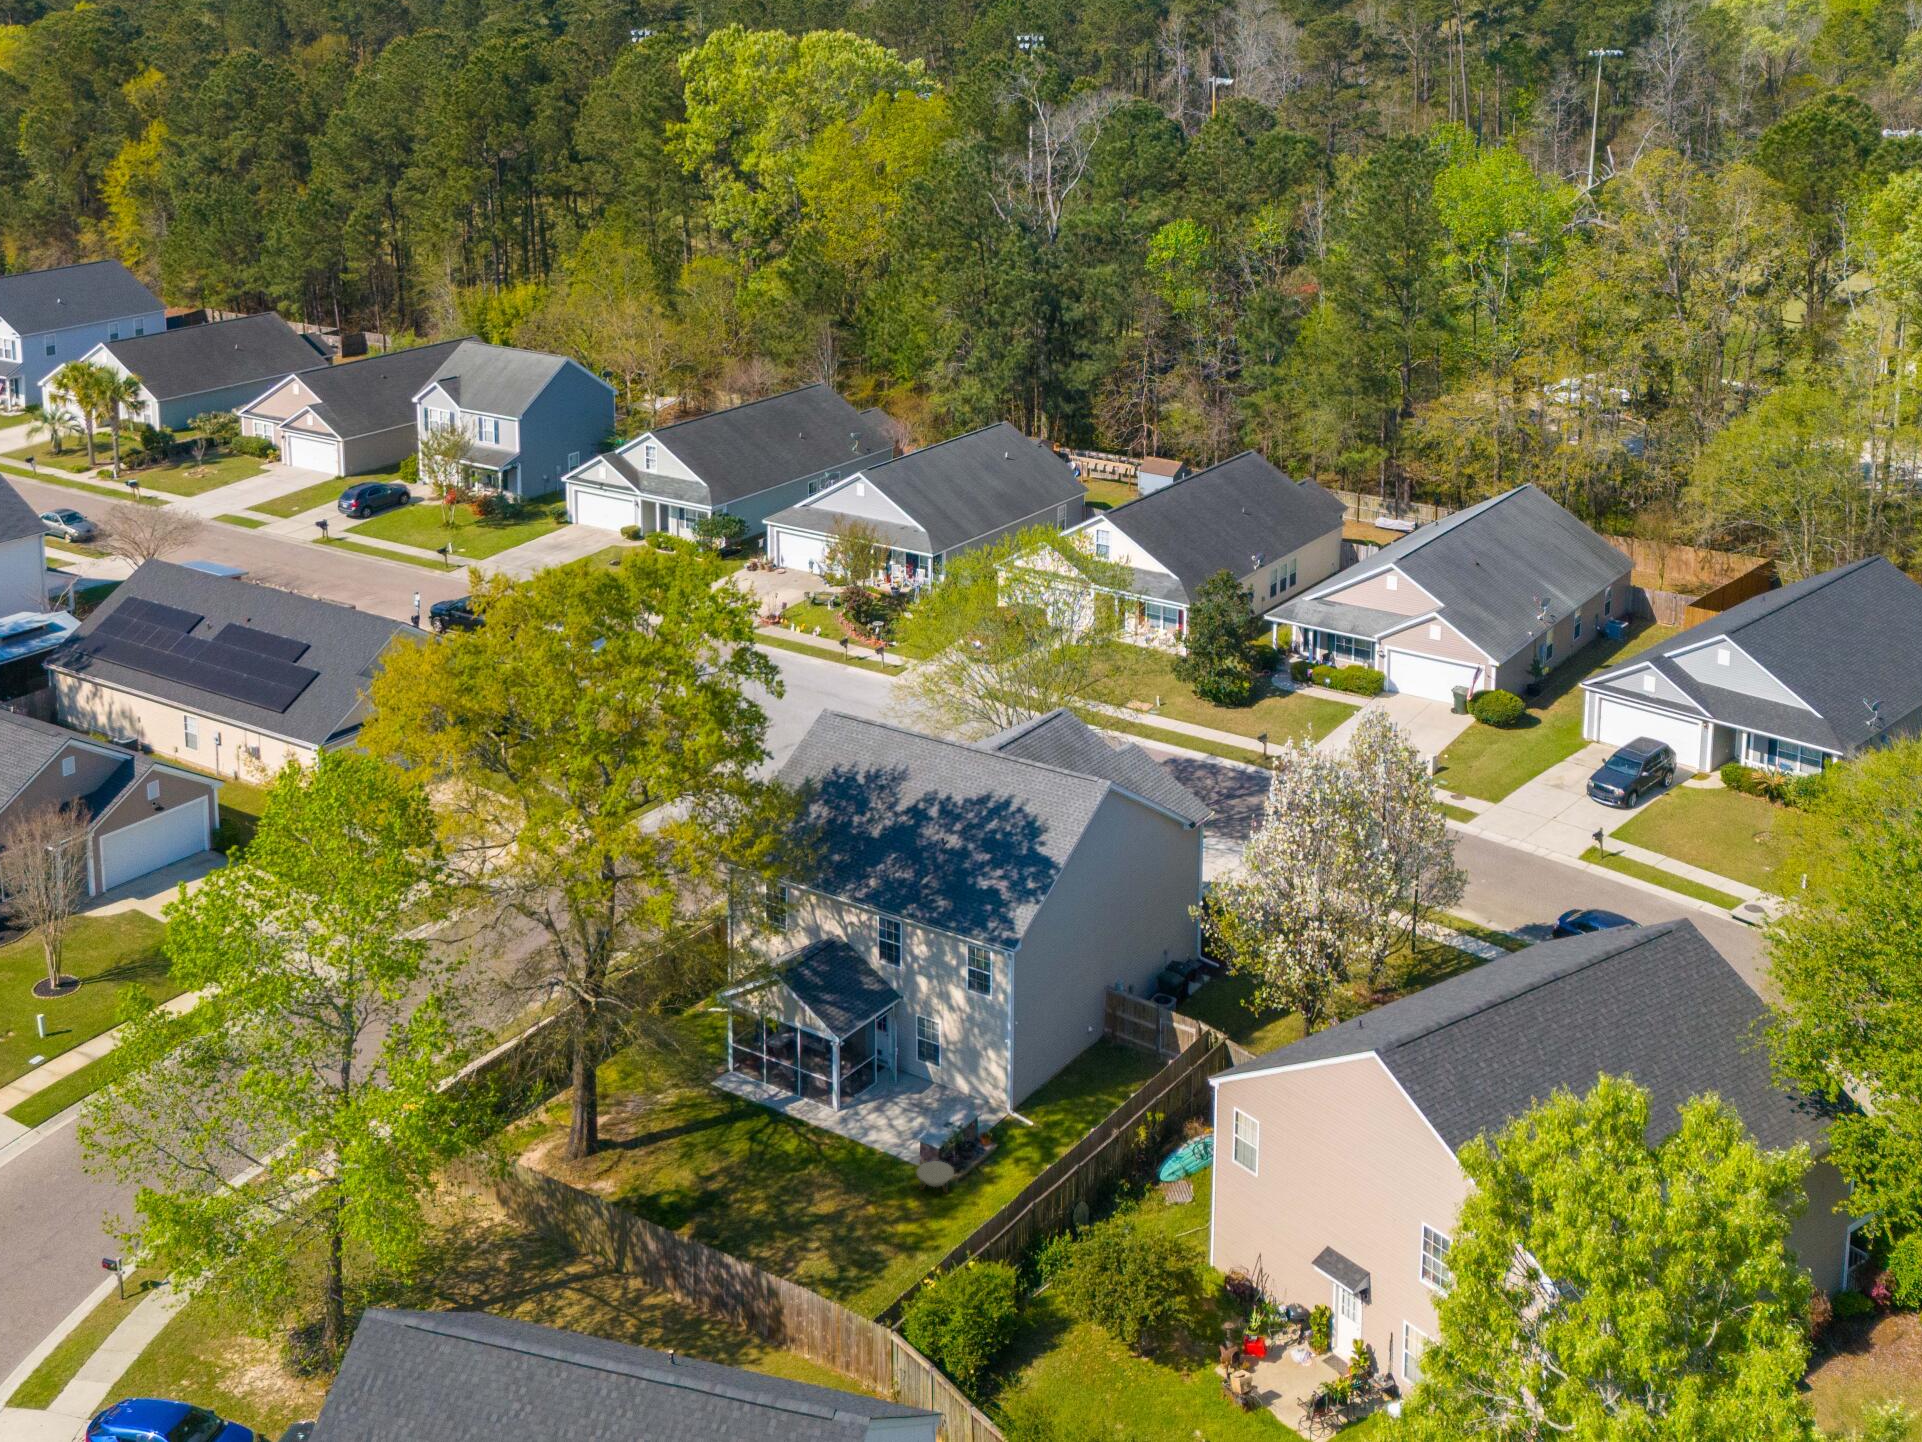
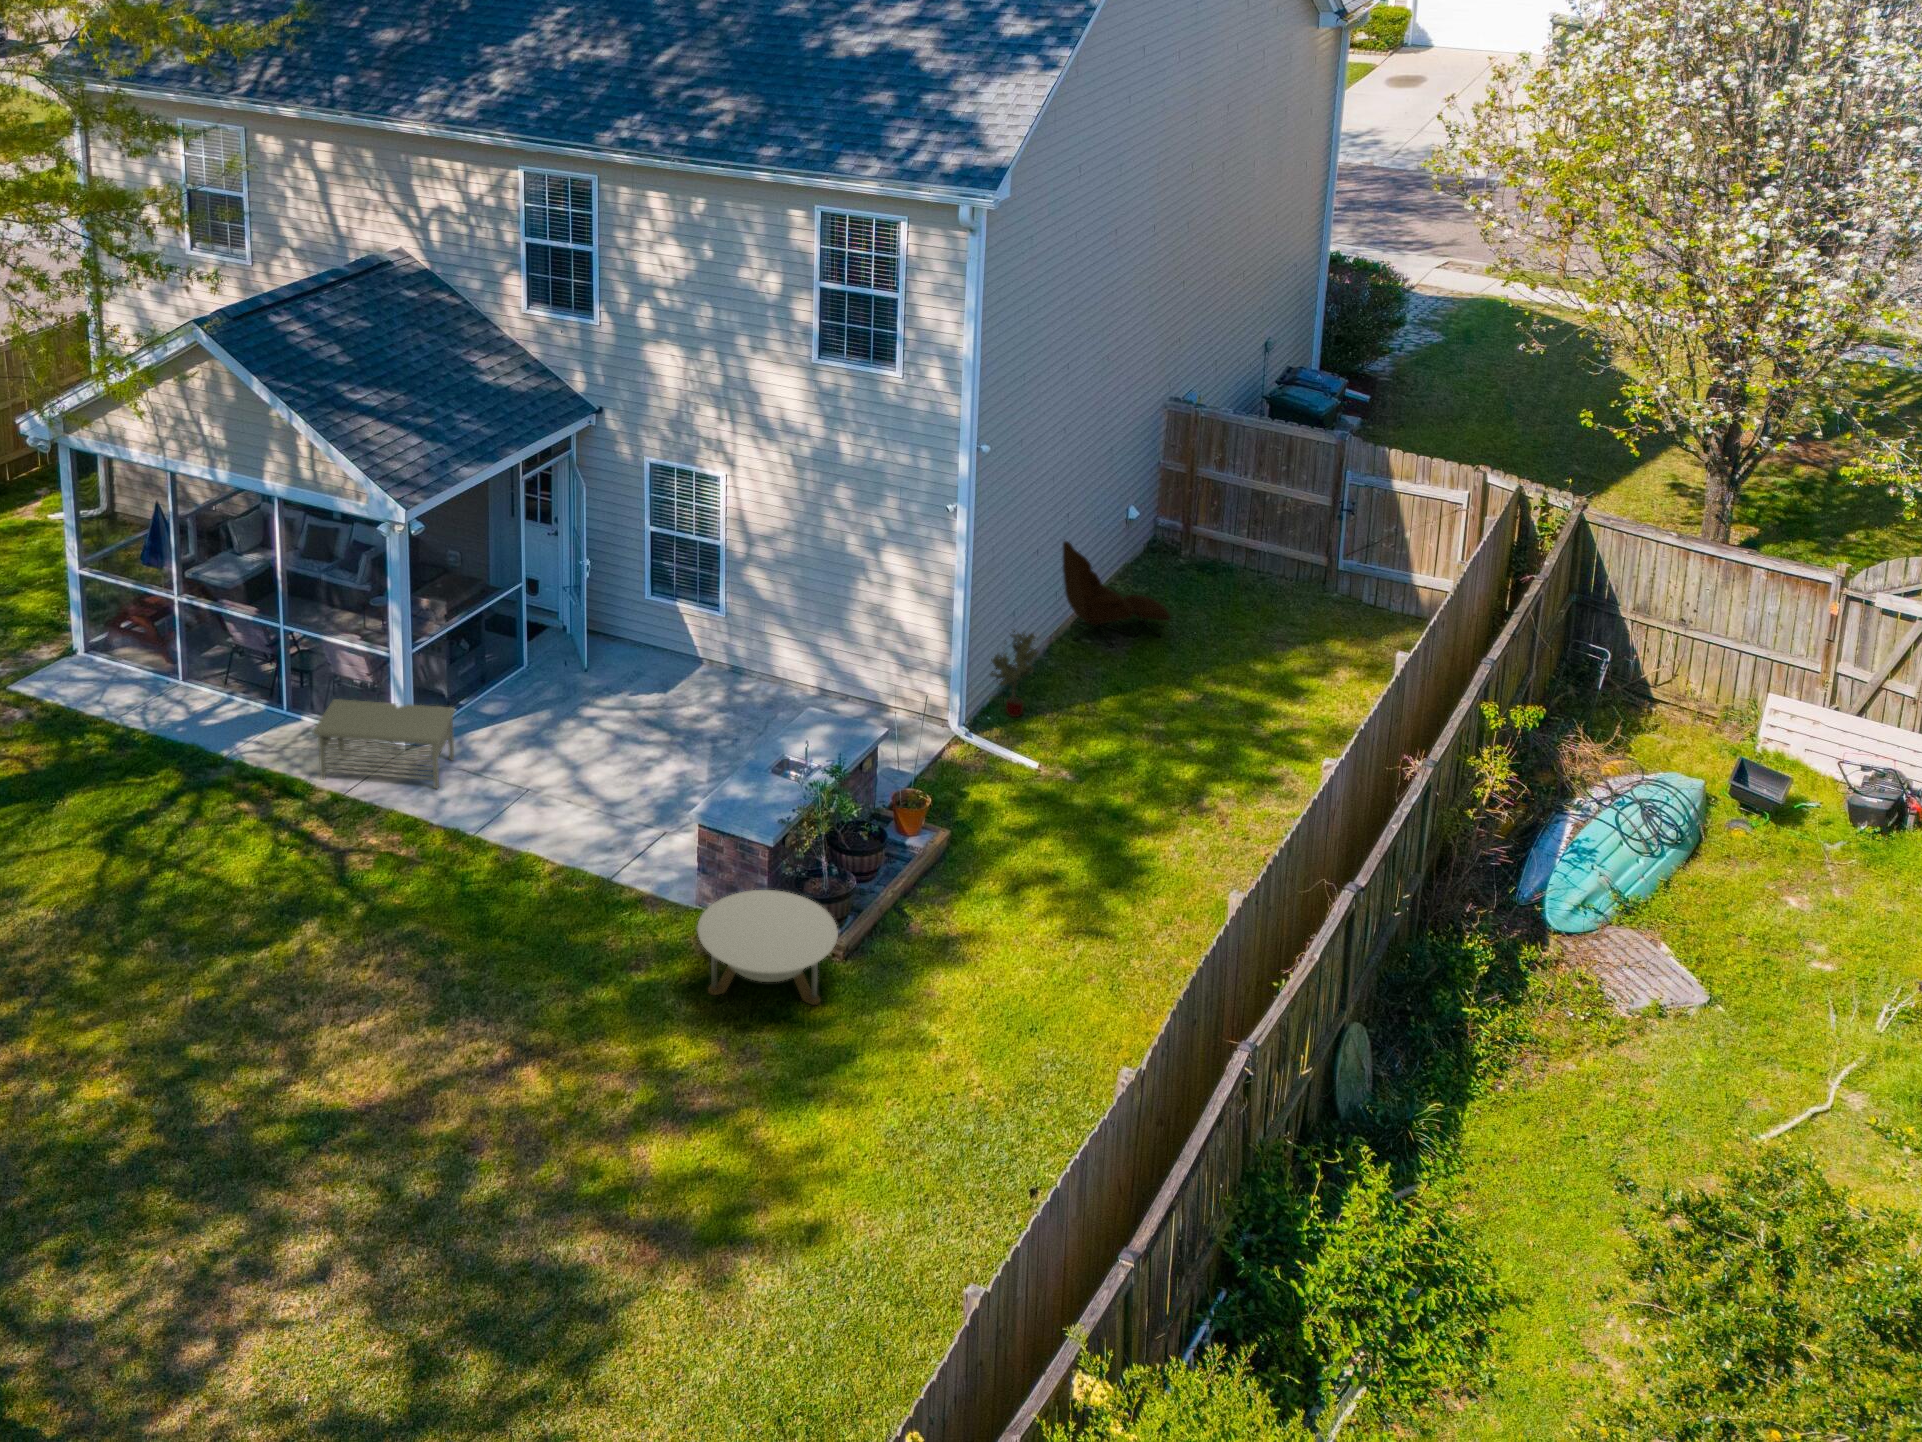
lounge chair: none [1057,1043,1095,1083] -> present [1063,541,1171,647]
potted tree: none [1022,1078,1040,1108] -> present [990,631,1038,717]
storage bench: none [811,1095,854,1126] -> present [313,699,455,789]

